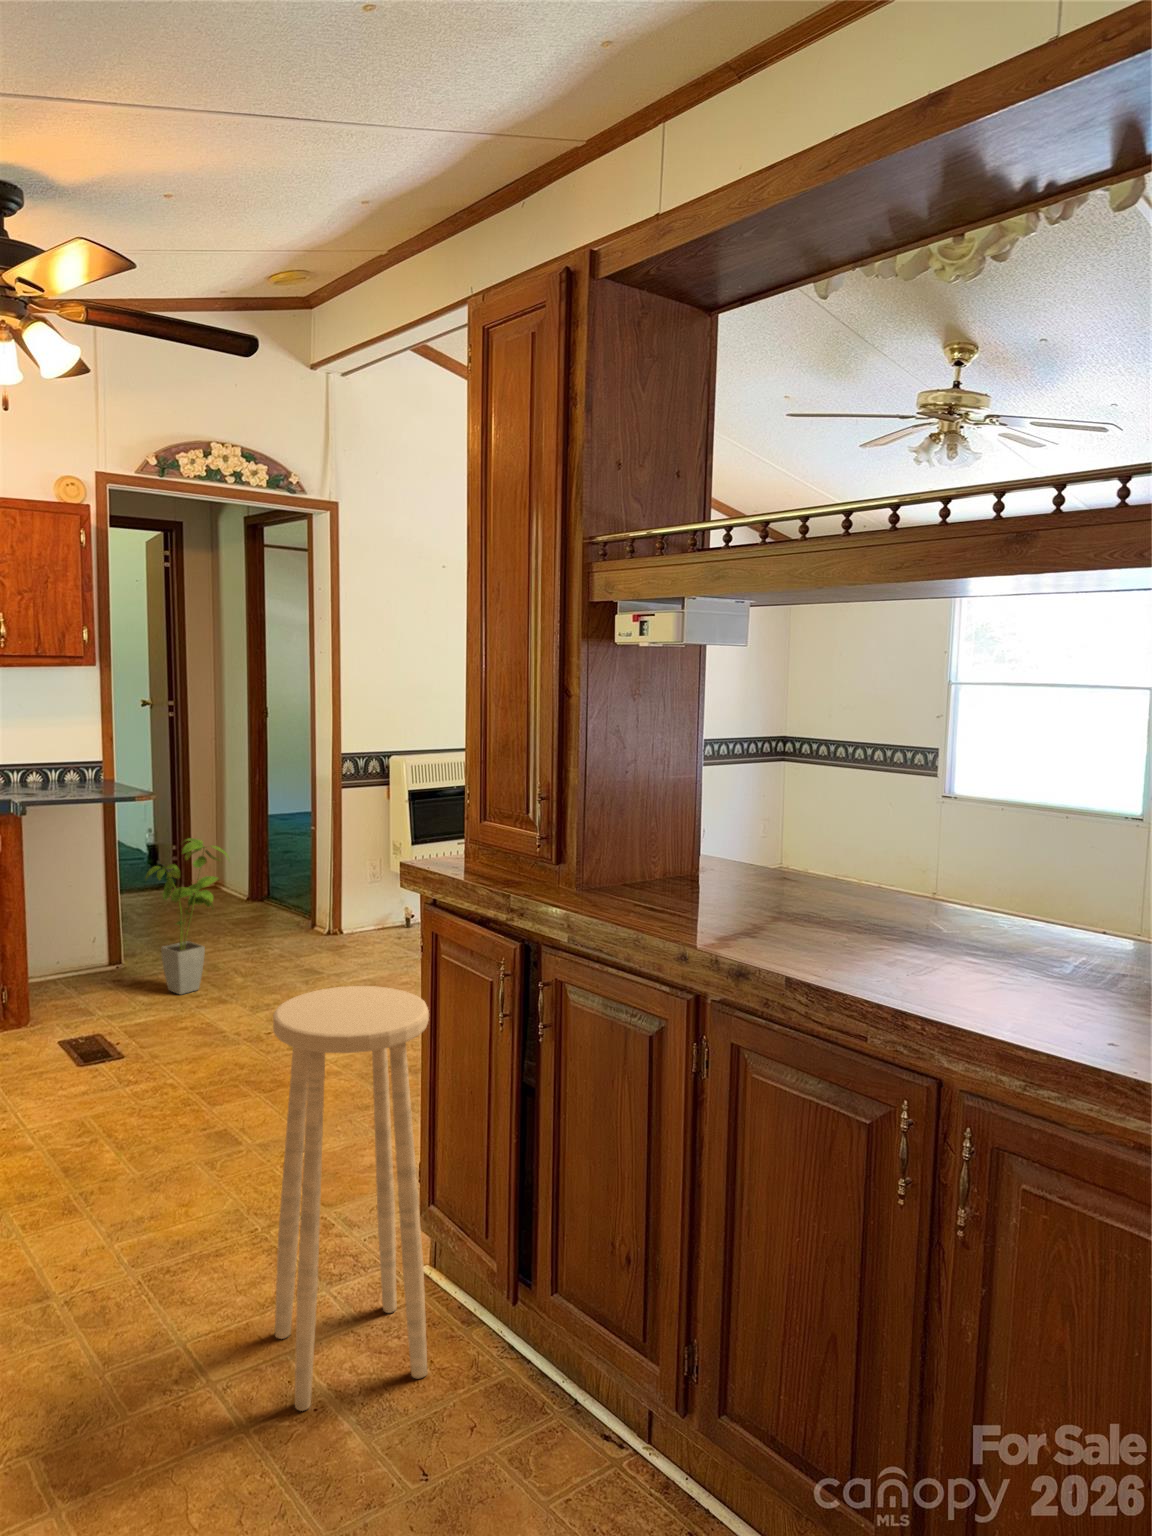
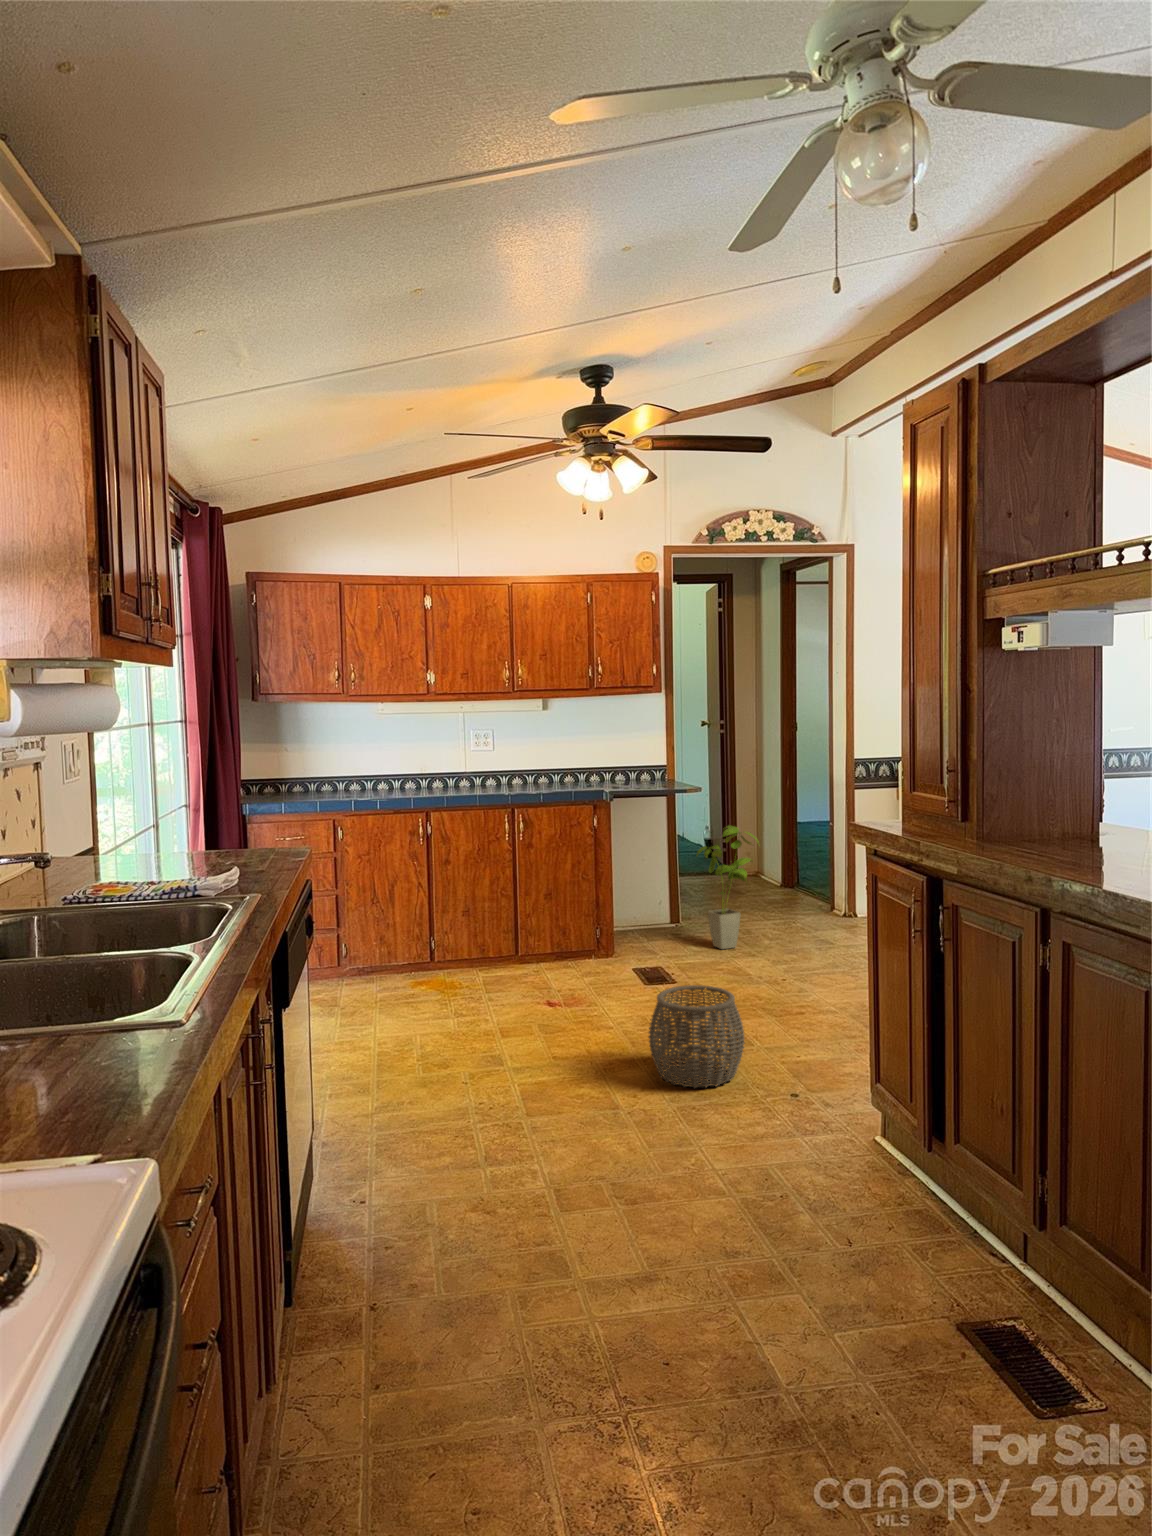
stool: present [273,986,429,1411] -> none [754,909,864,1193]
woven basket: none [92,1081,237,1237] -> present [649,985,744,1088]

